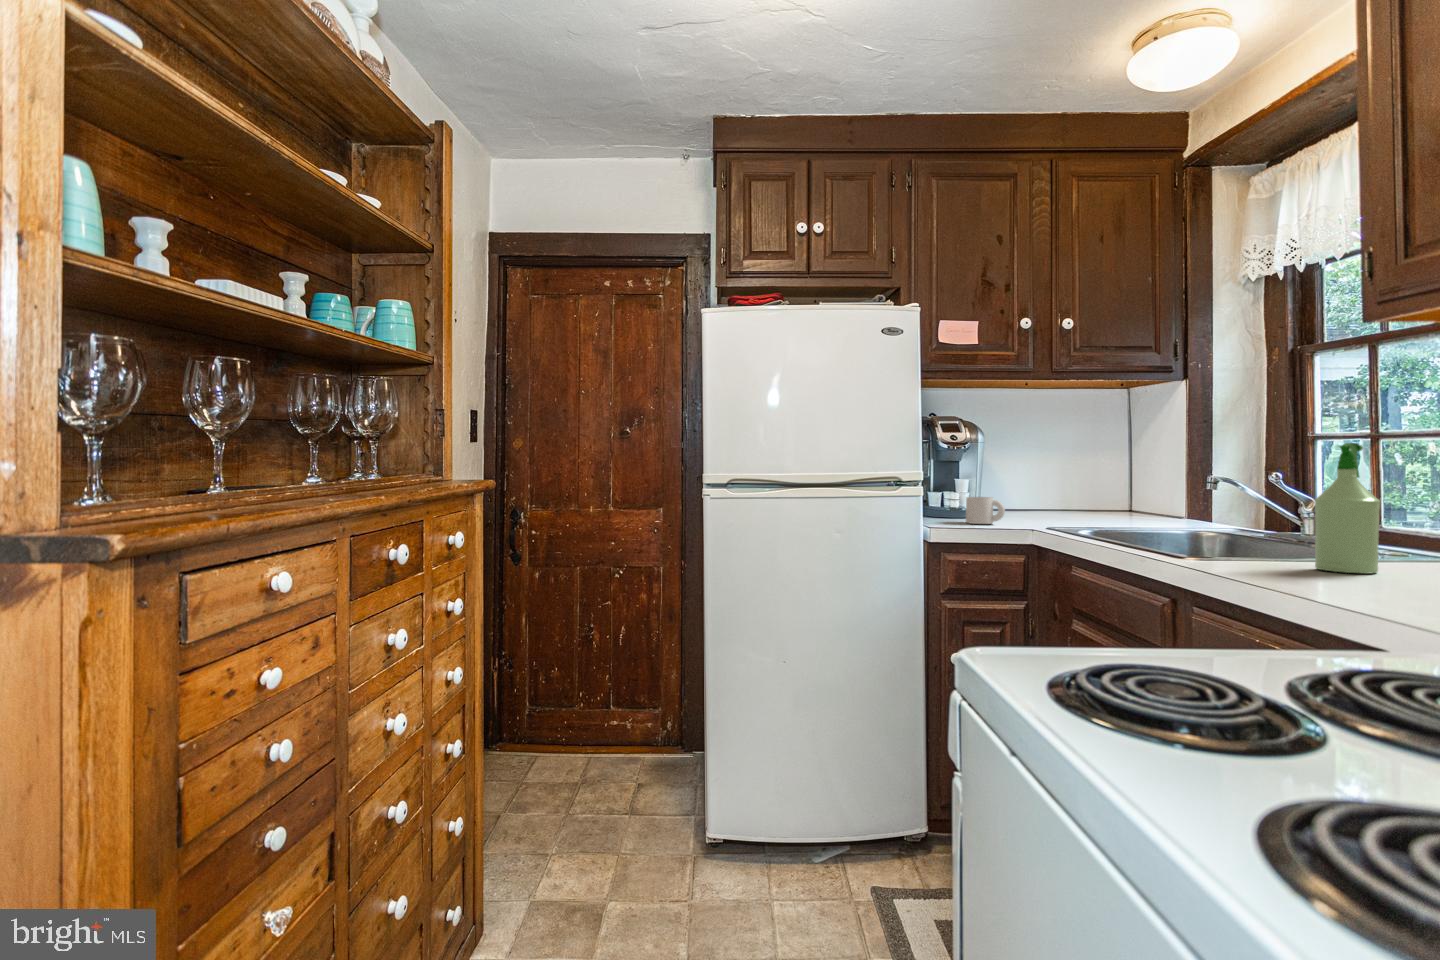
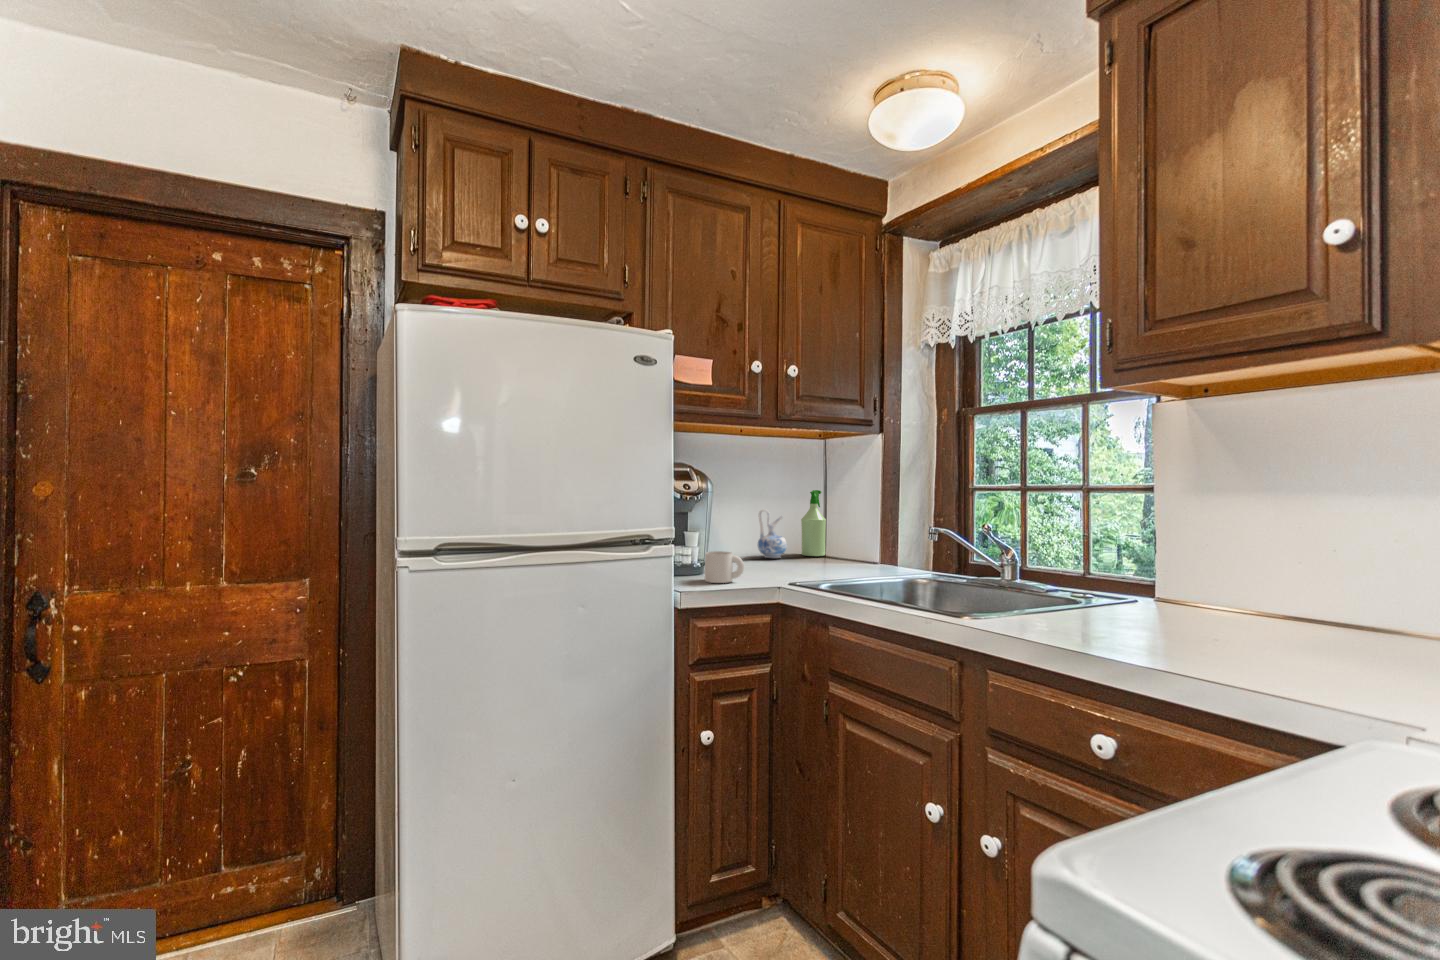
spray bottle: present [1315,443,1380,574] -> present [801,490,826,556]
ceramic pitcher: none [1037,465,1069,513] -> present [758,509,787,558]

